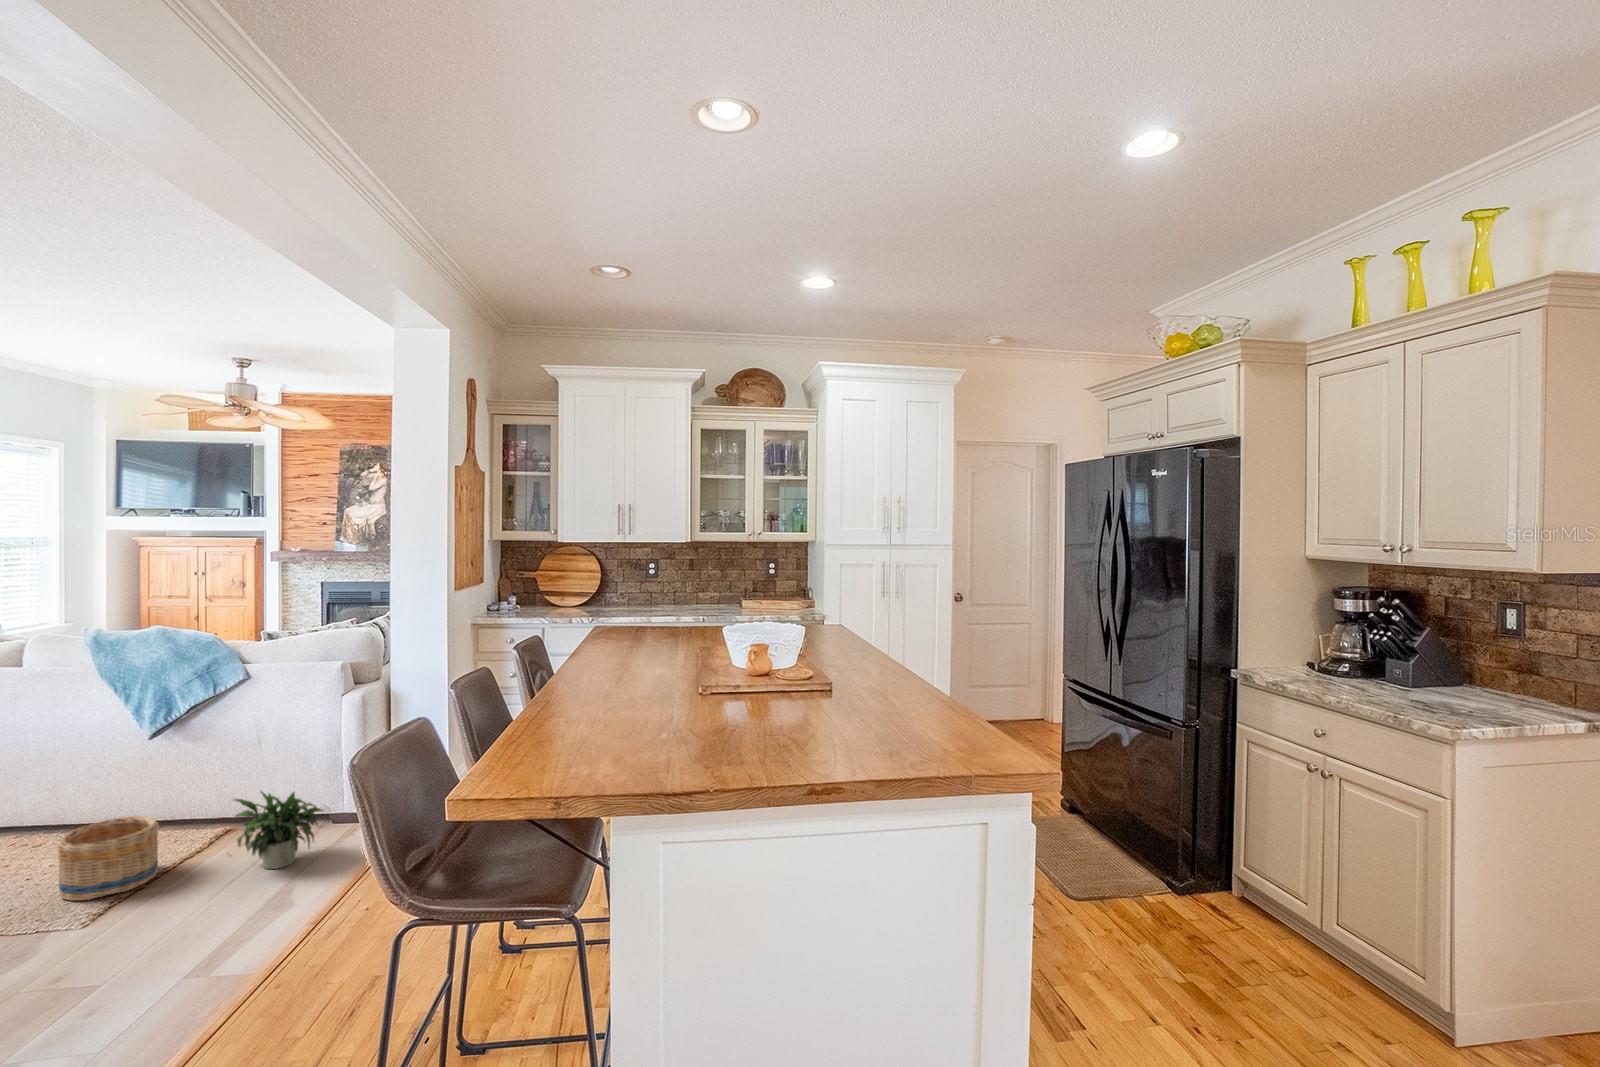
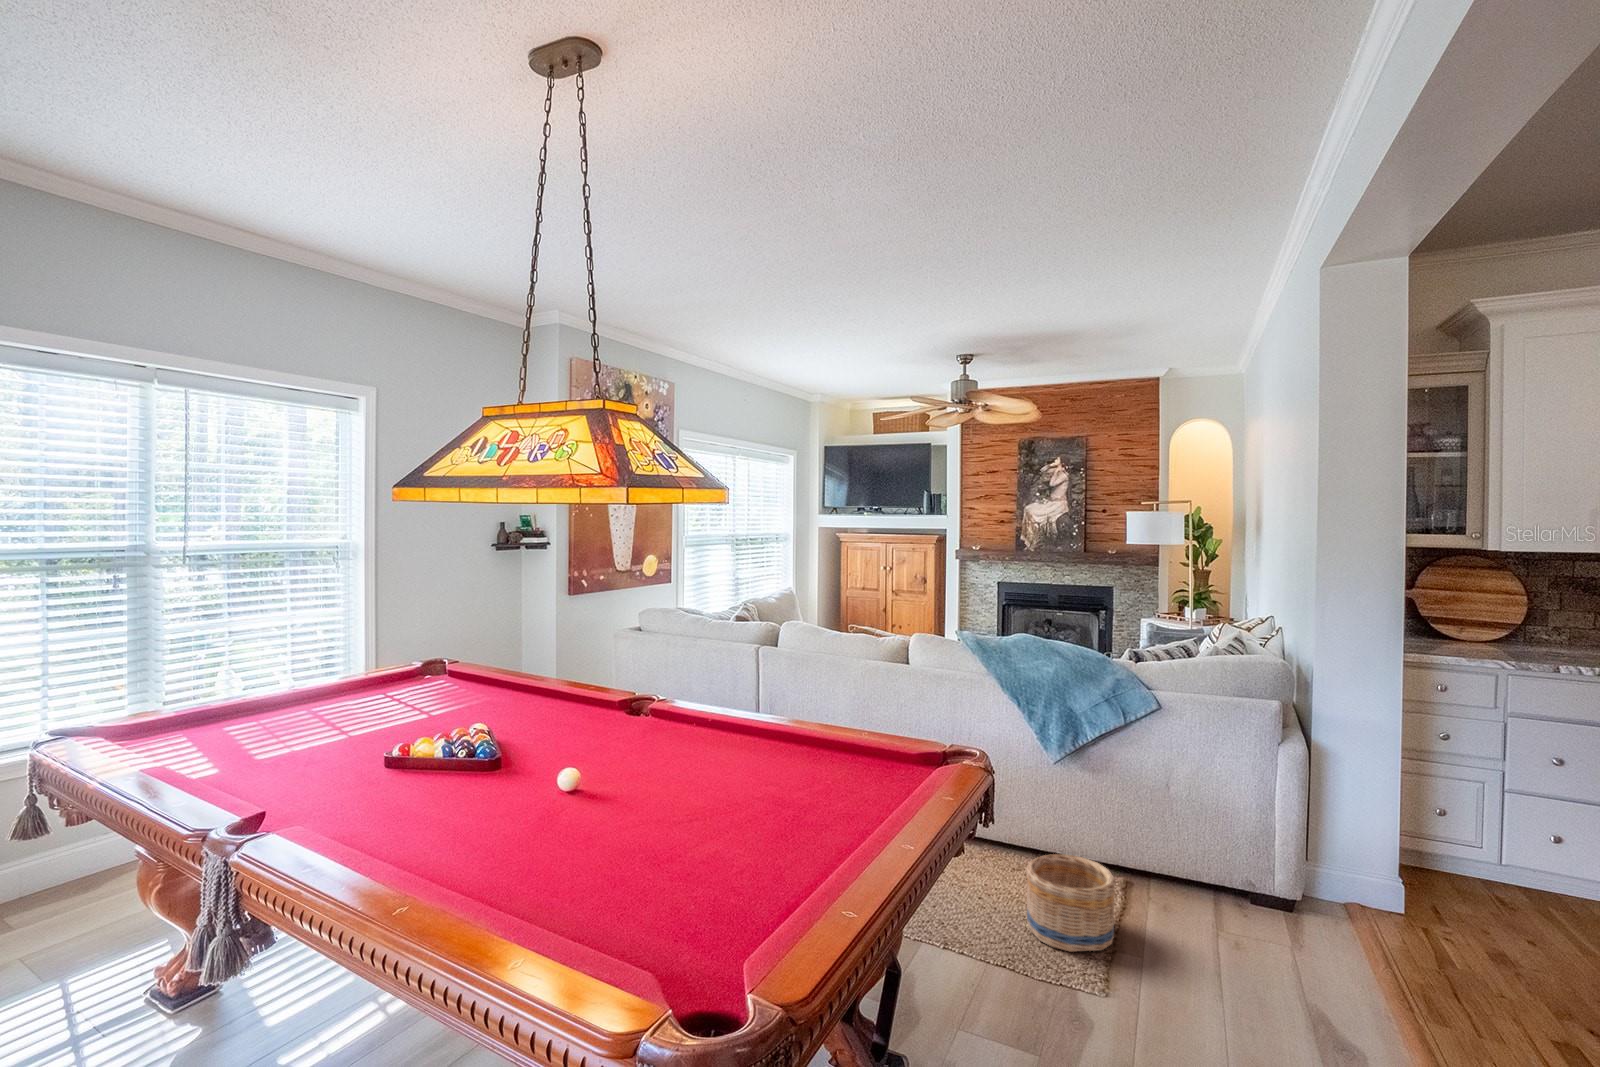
potted plant: present [234,791,323,869] -> none [1168,856,1317,967]

